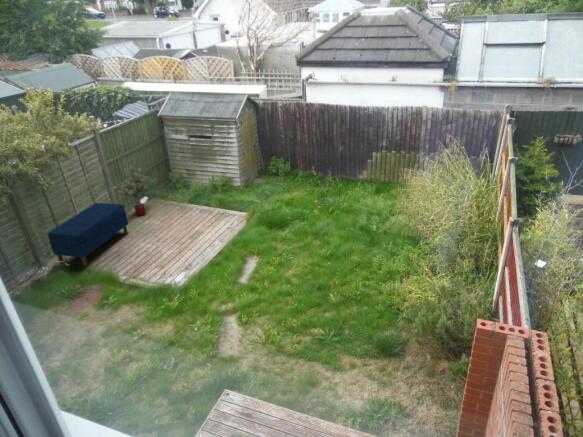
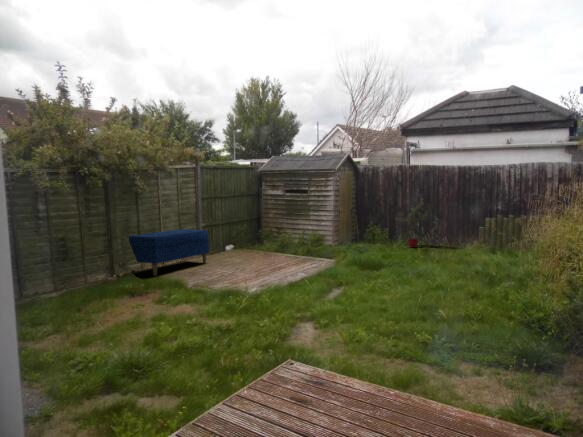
potted tree: present [119,166,150,216] -> present [396,199,432,248]

